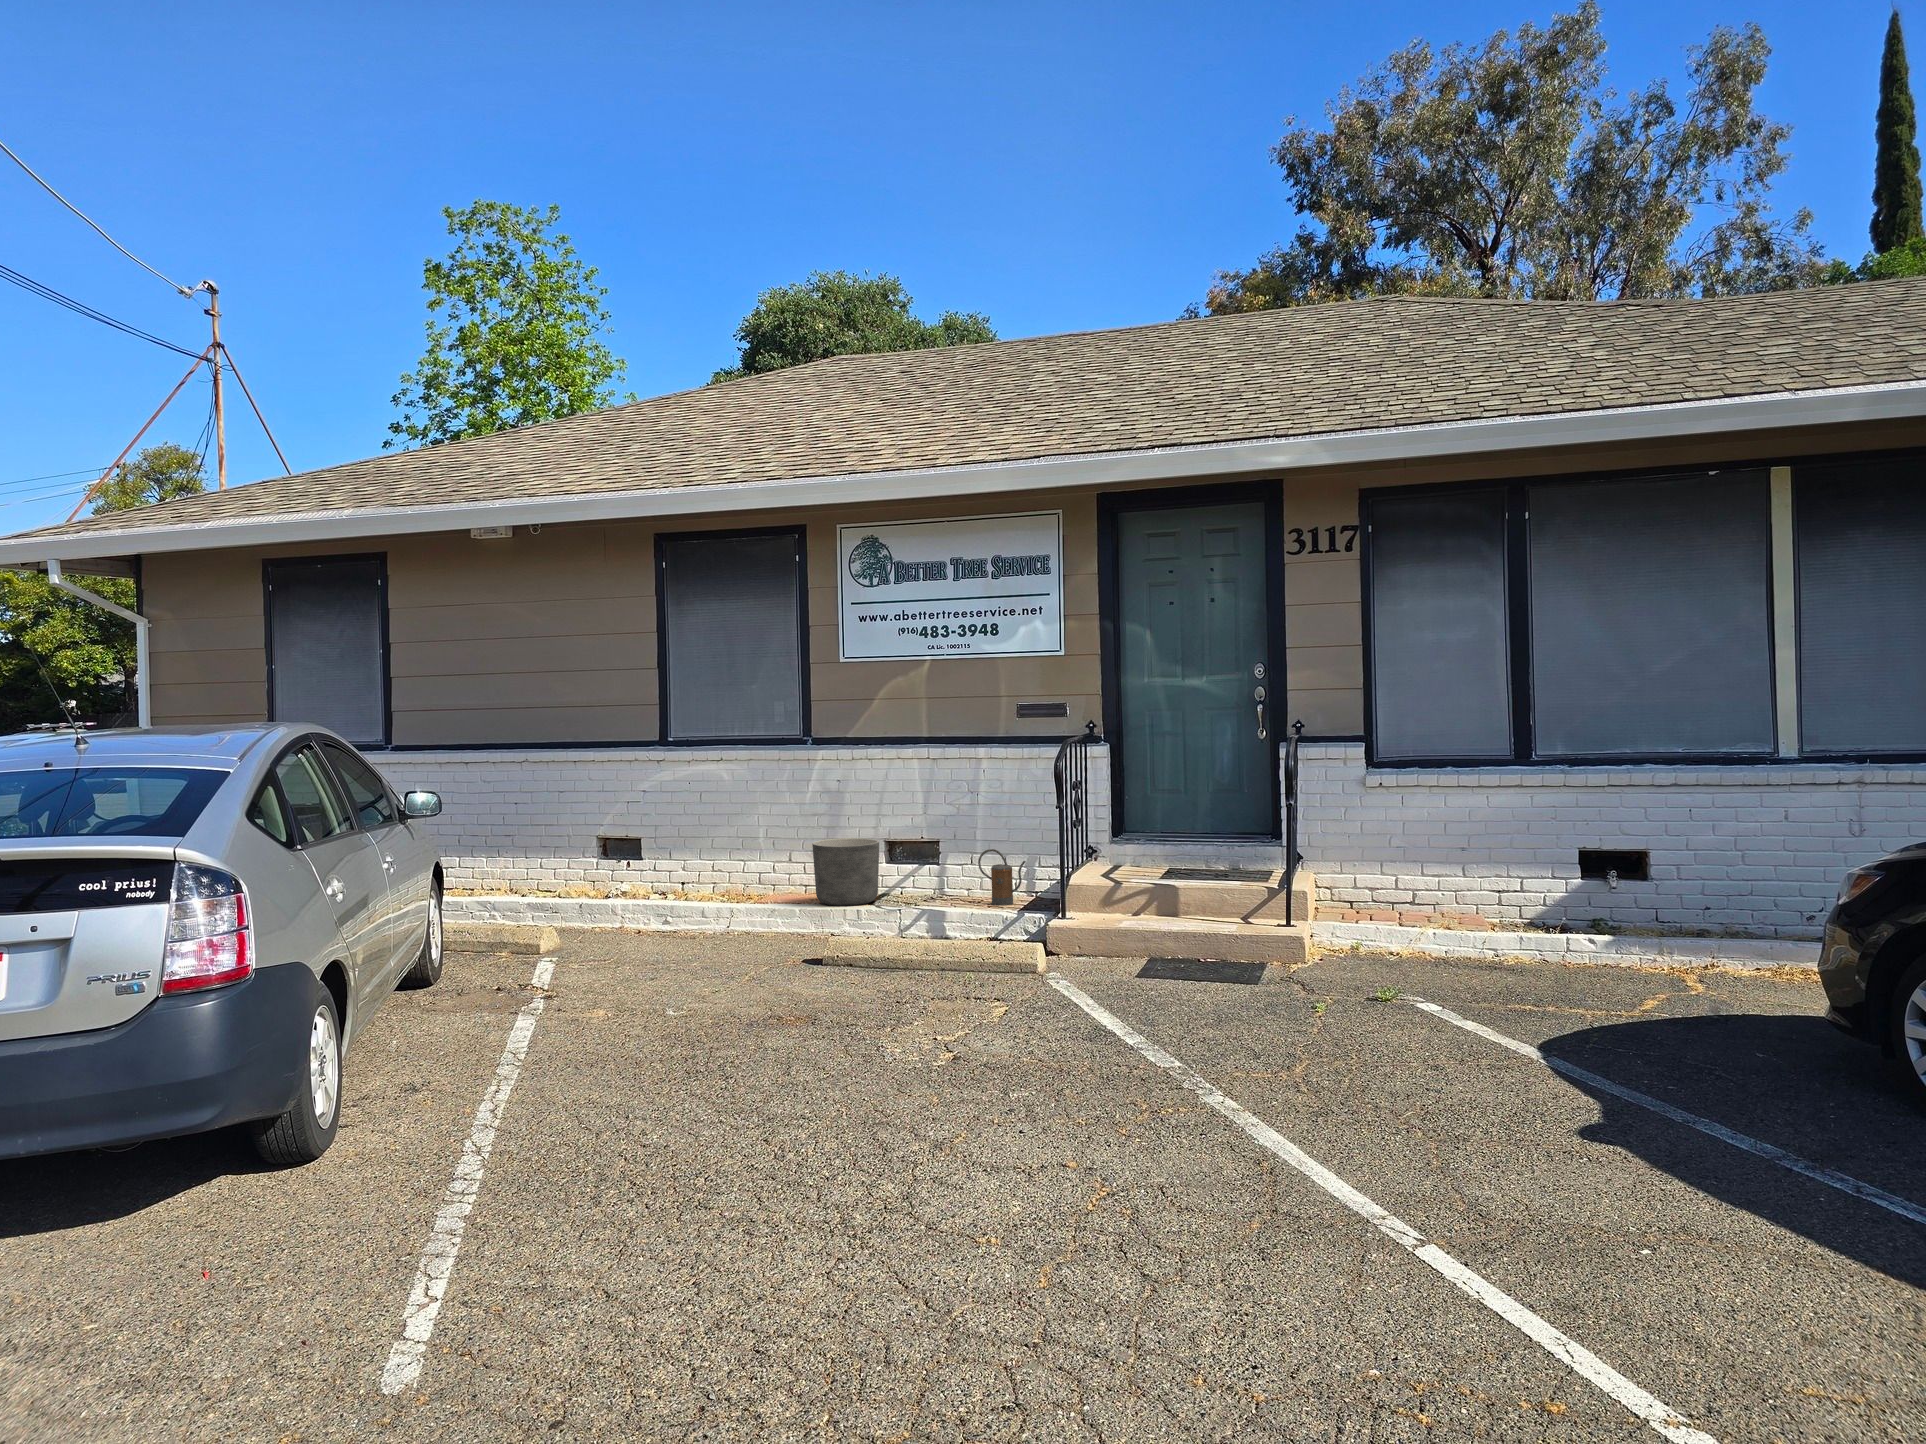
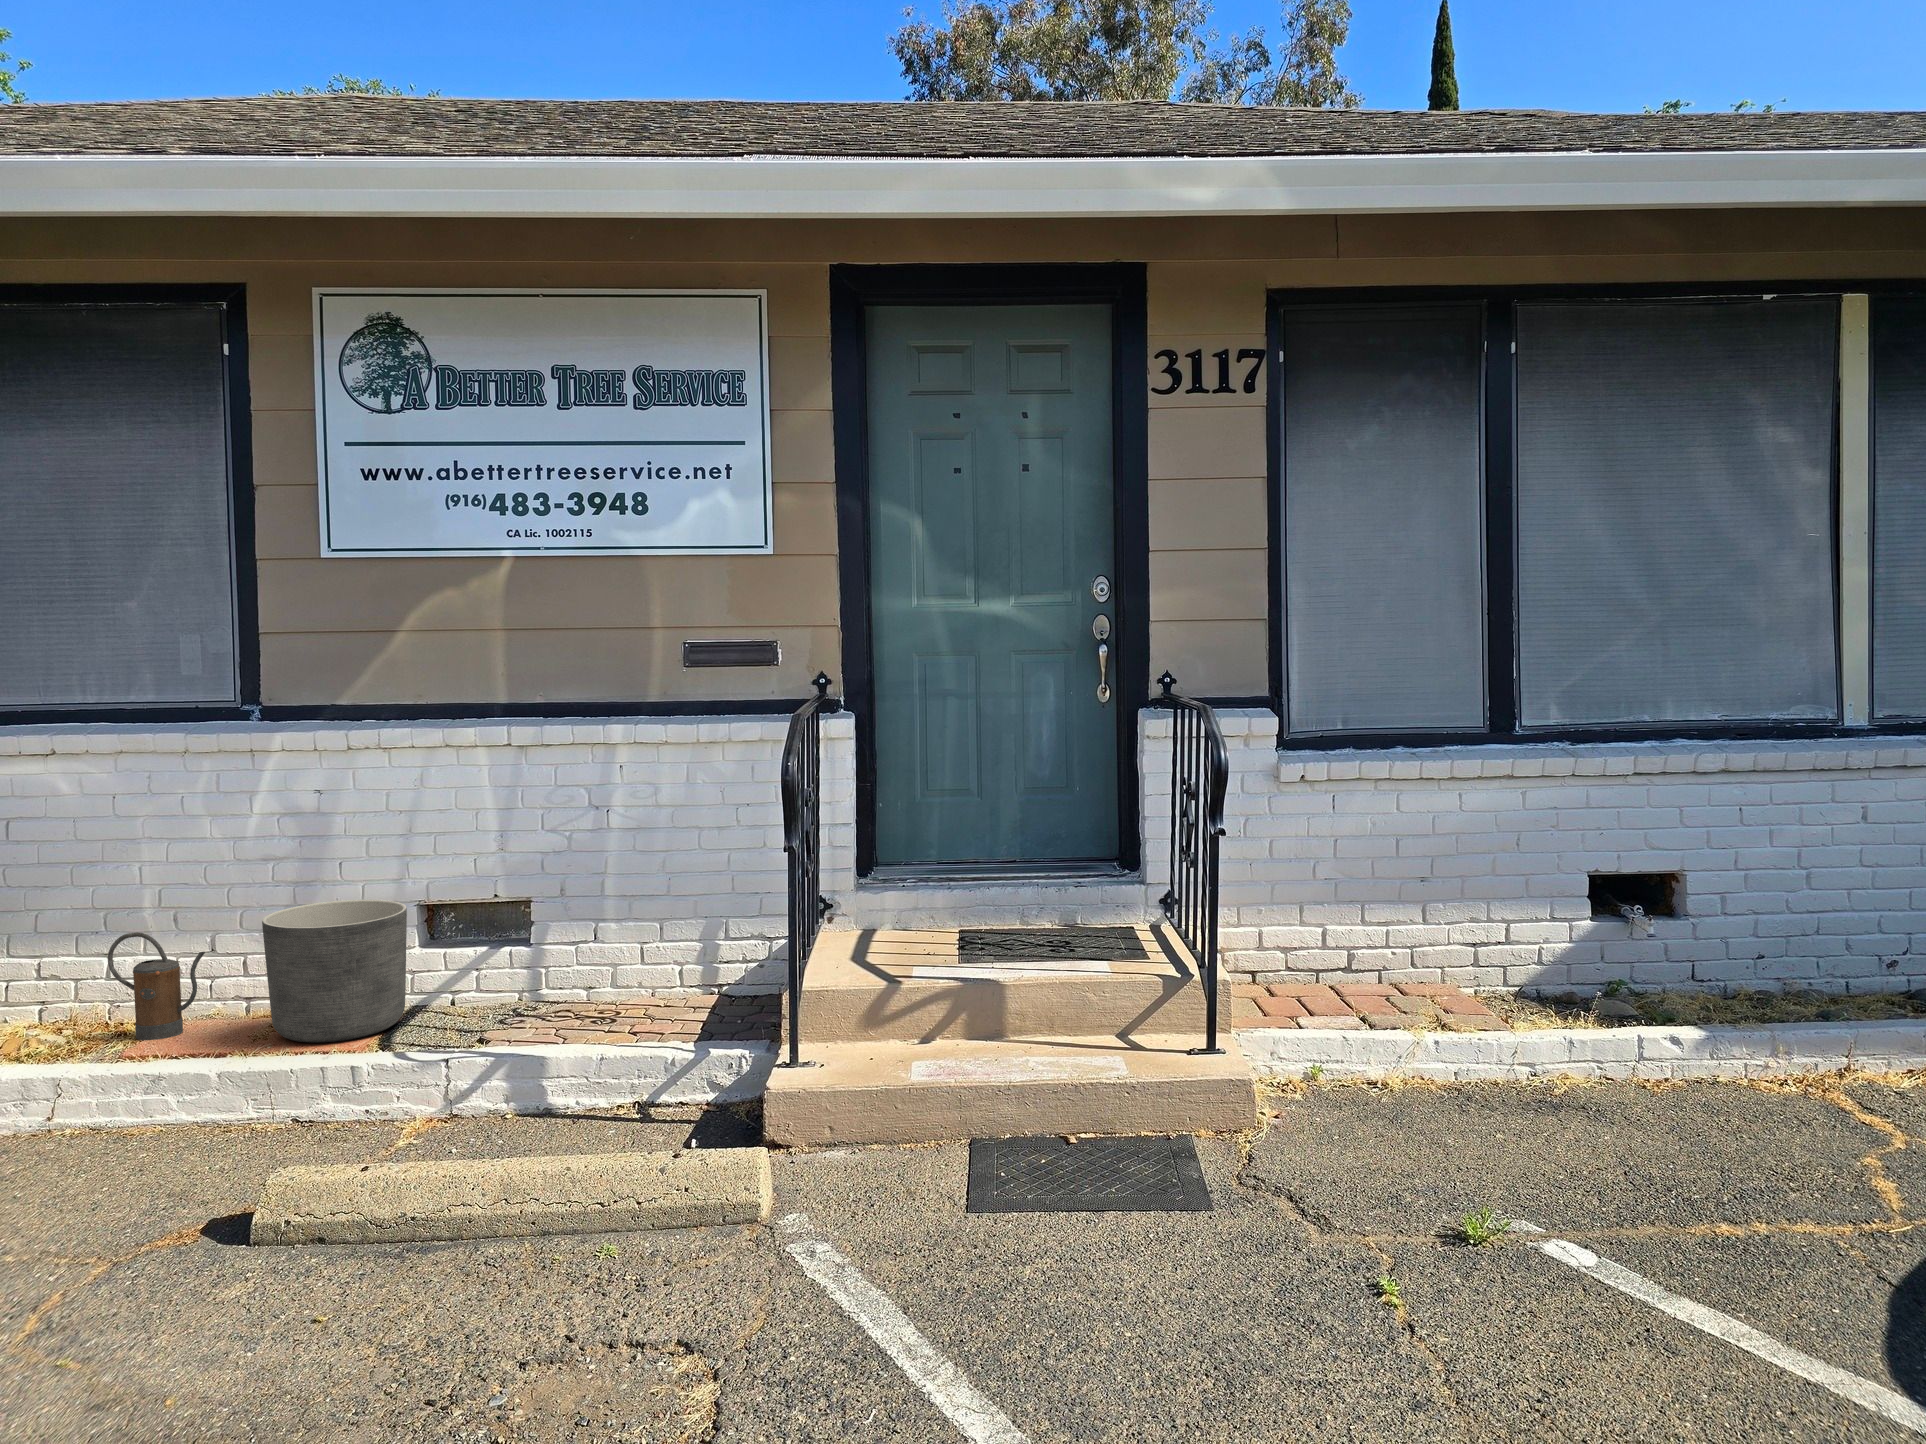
watering can: present [978,849,1026,906] -> present [108,932,205,1040]

